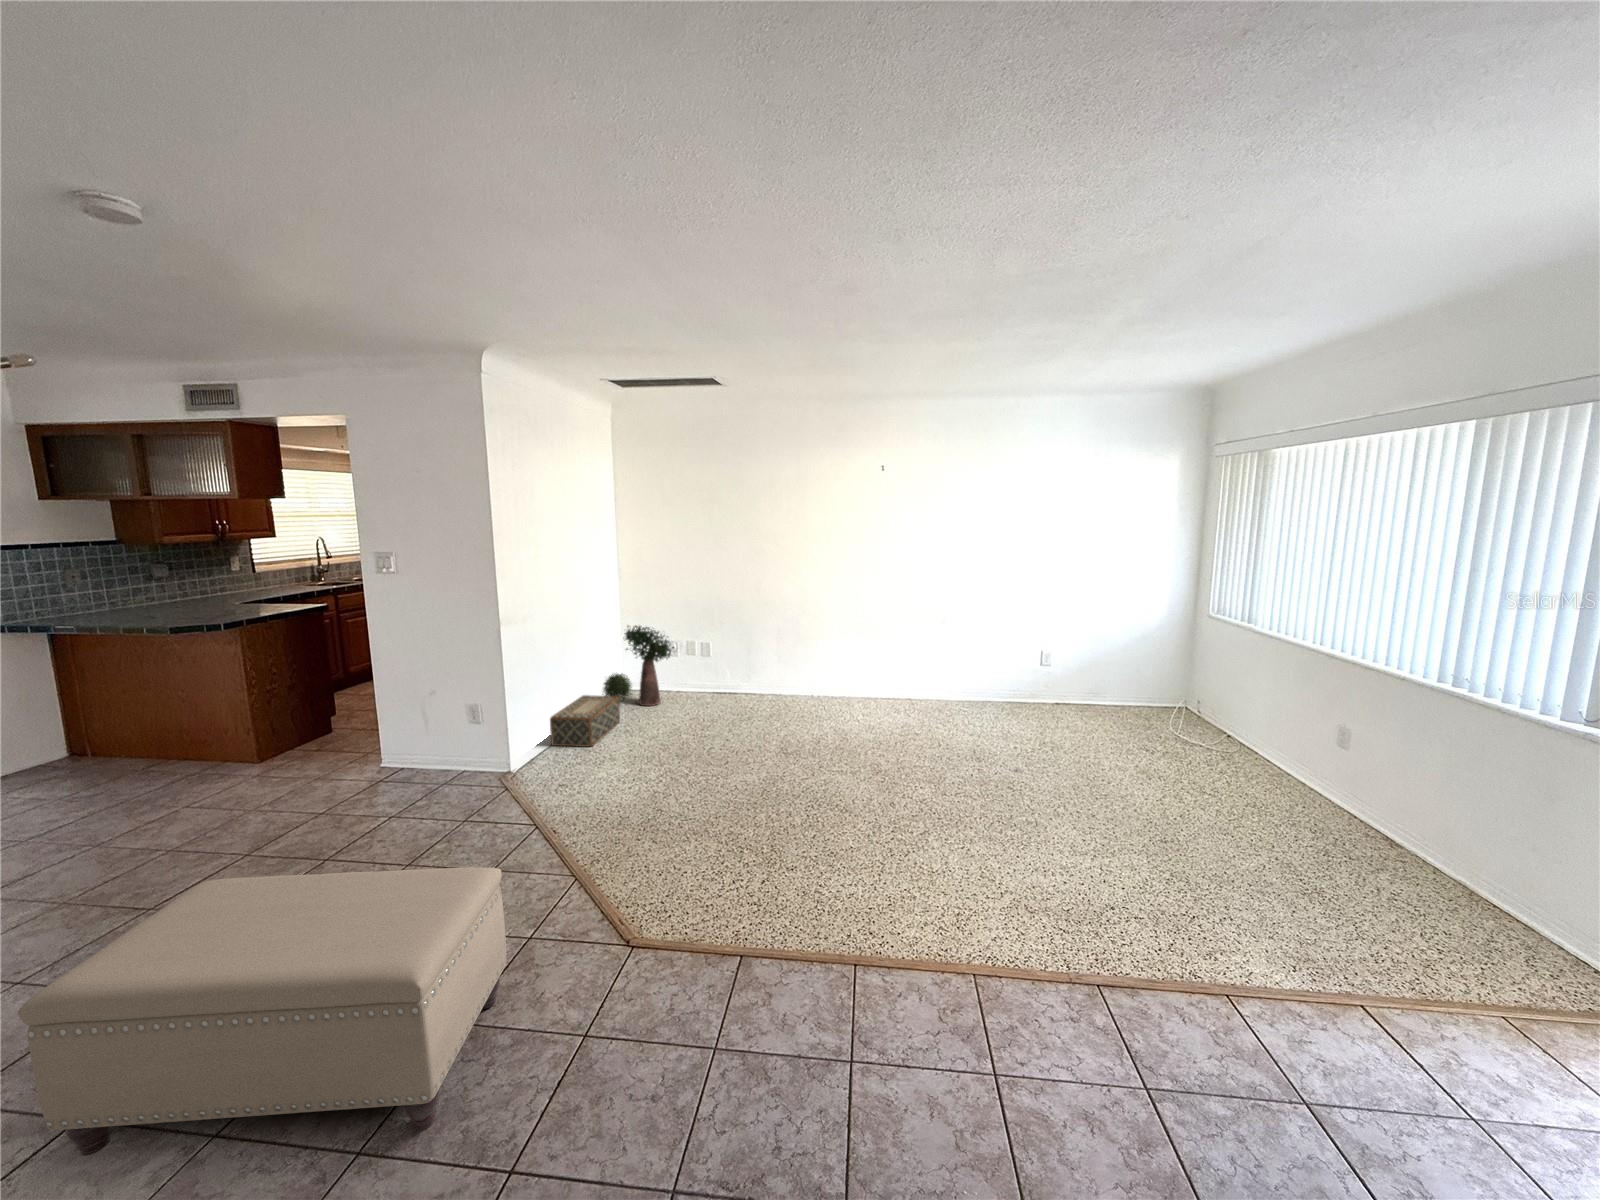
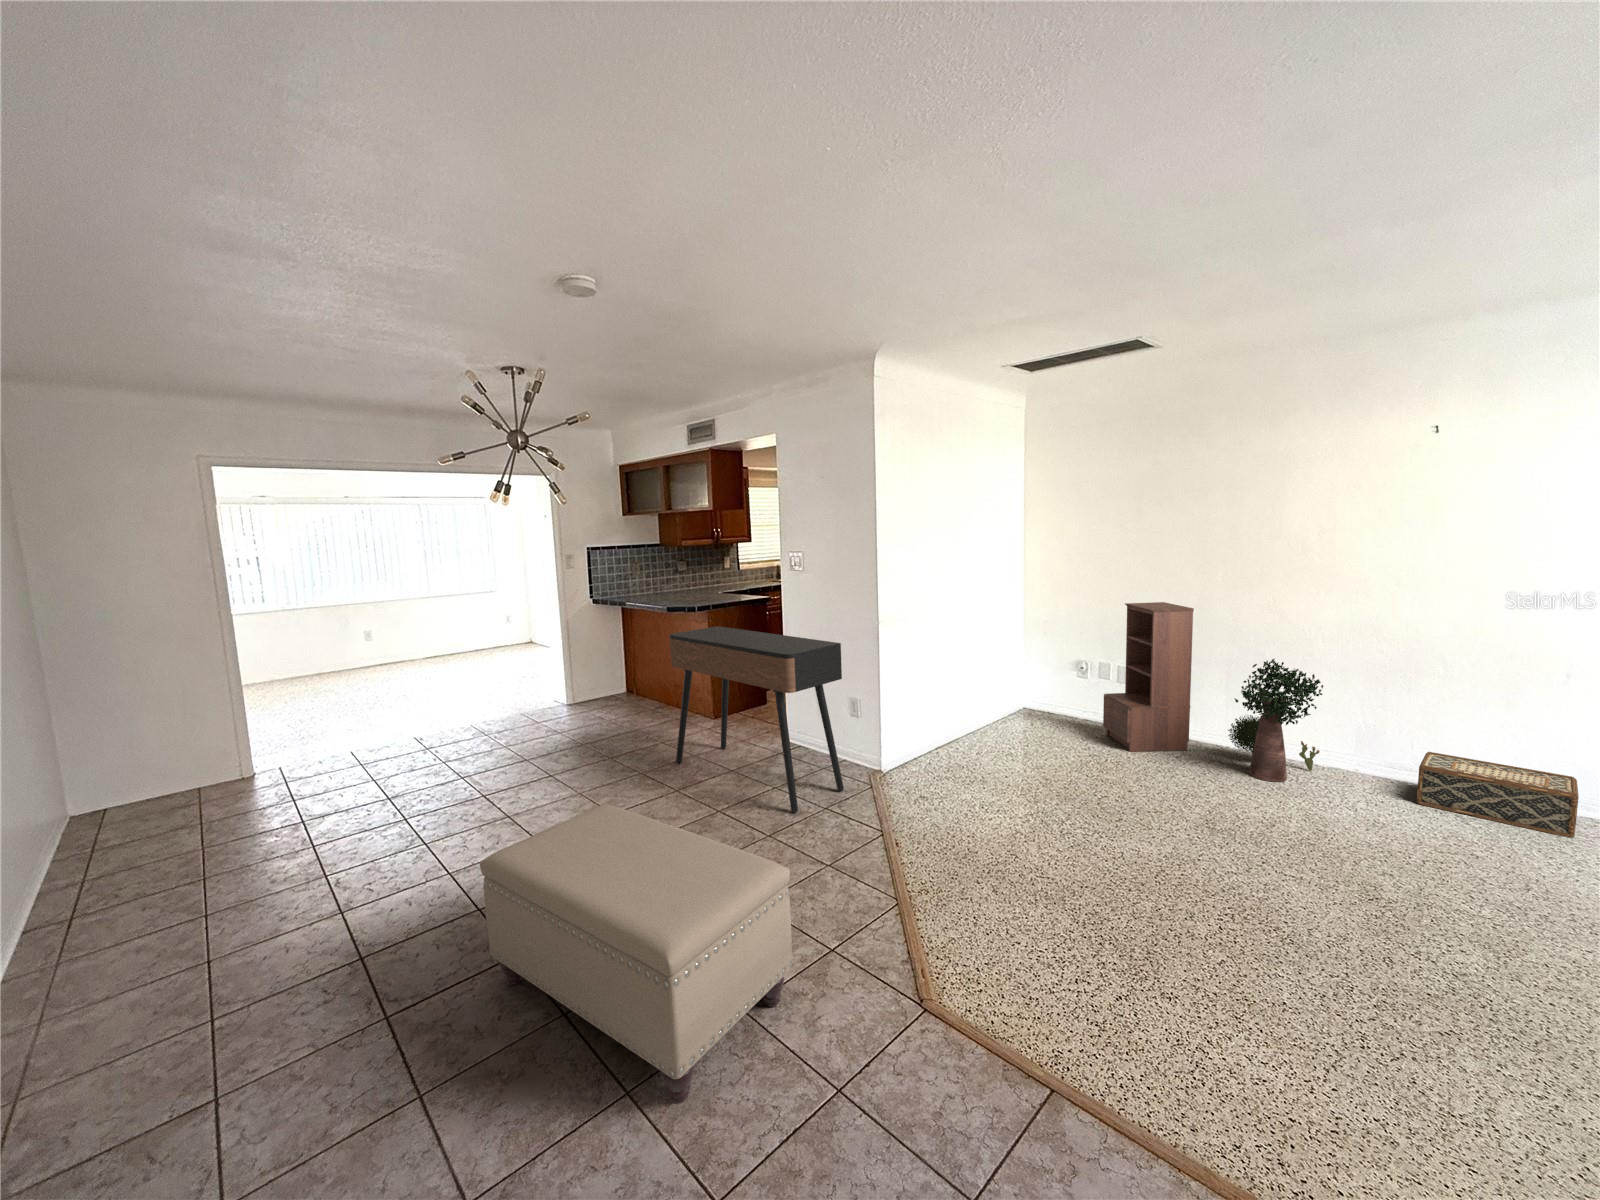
bookshelf: none [696,588,758,711] -> present [1103,602,1194,752]
potted plant: present [602,625,671,706] -> present [1228,659,1323,782]
console table: none [203,645,478,836] -> present [670,626,844,813]
woven basket: present [550,695,620,747] -> present [1417,752,1579,838]

